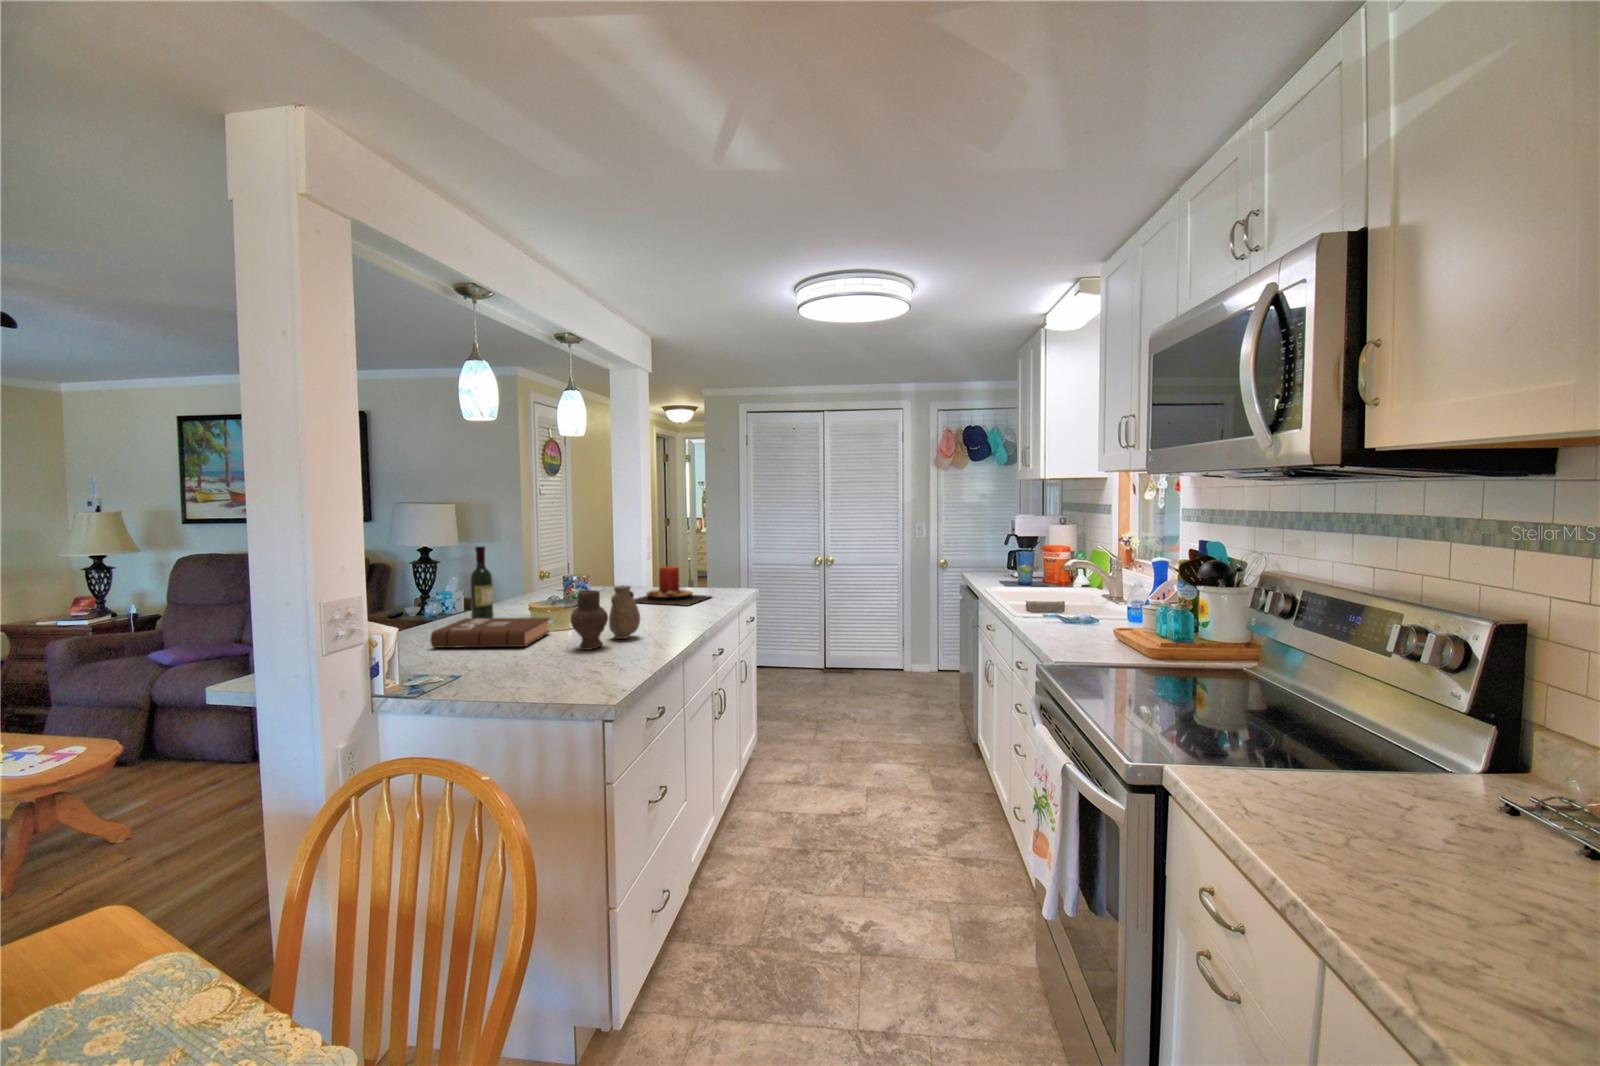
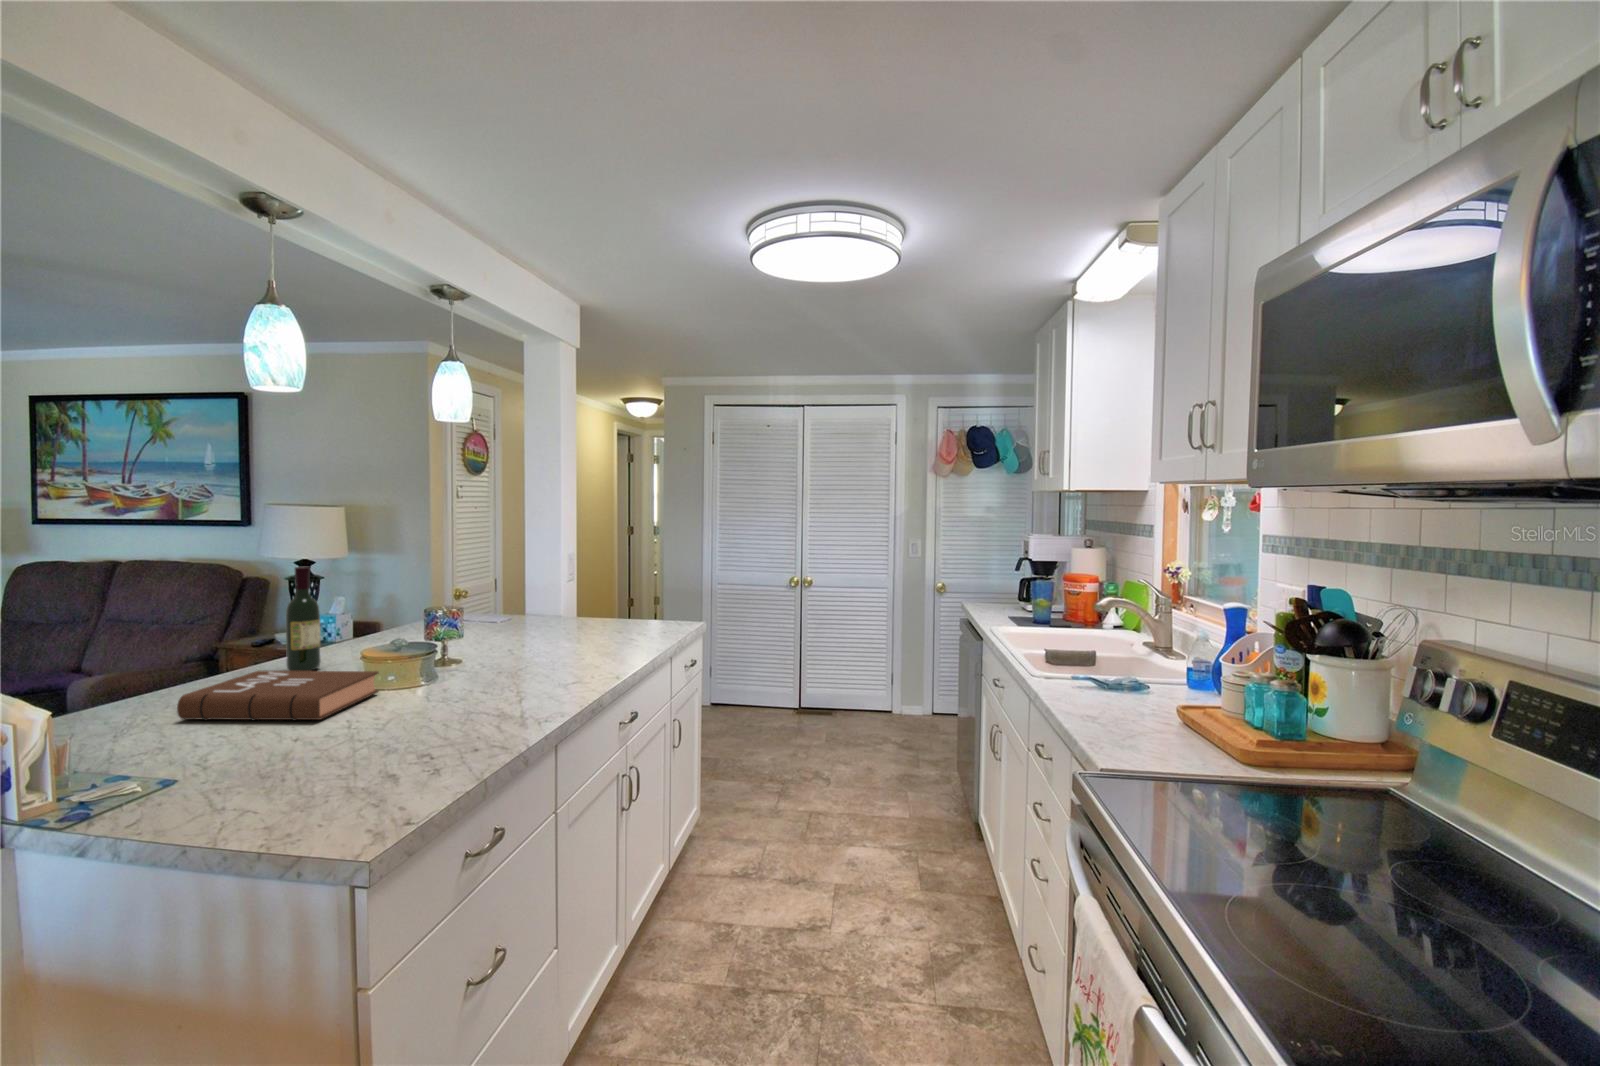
candle: present [634,566,711,606] -> none [524,593,641,648]
vase: present [571,586,640,650] -> none [384,629,502,727]

